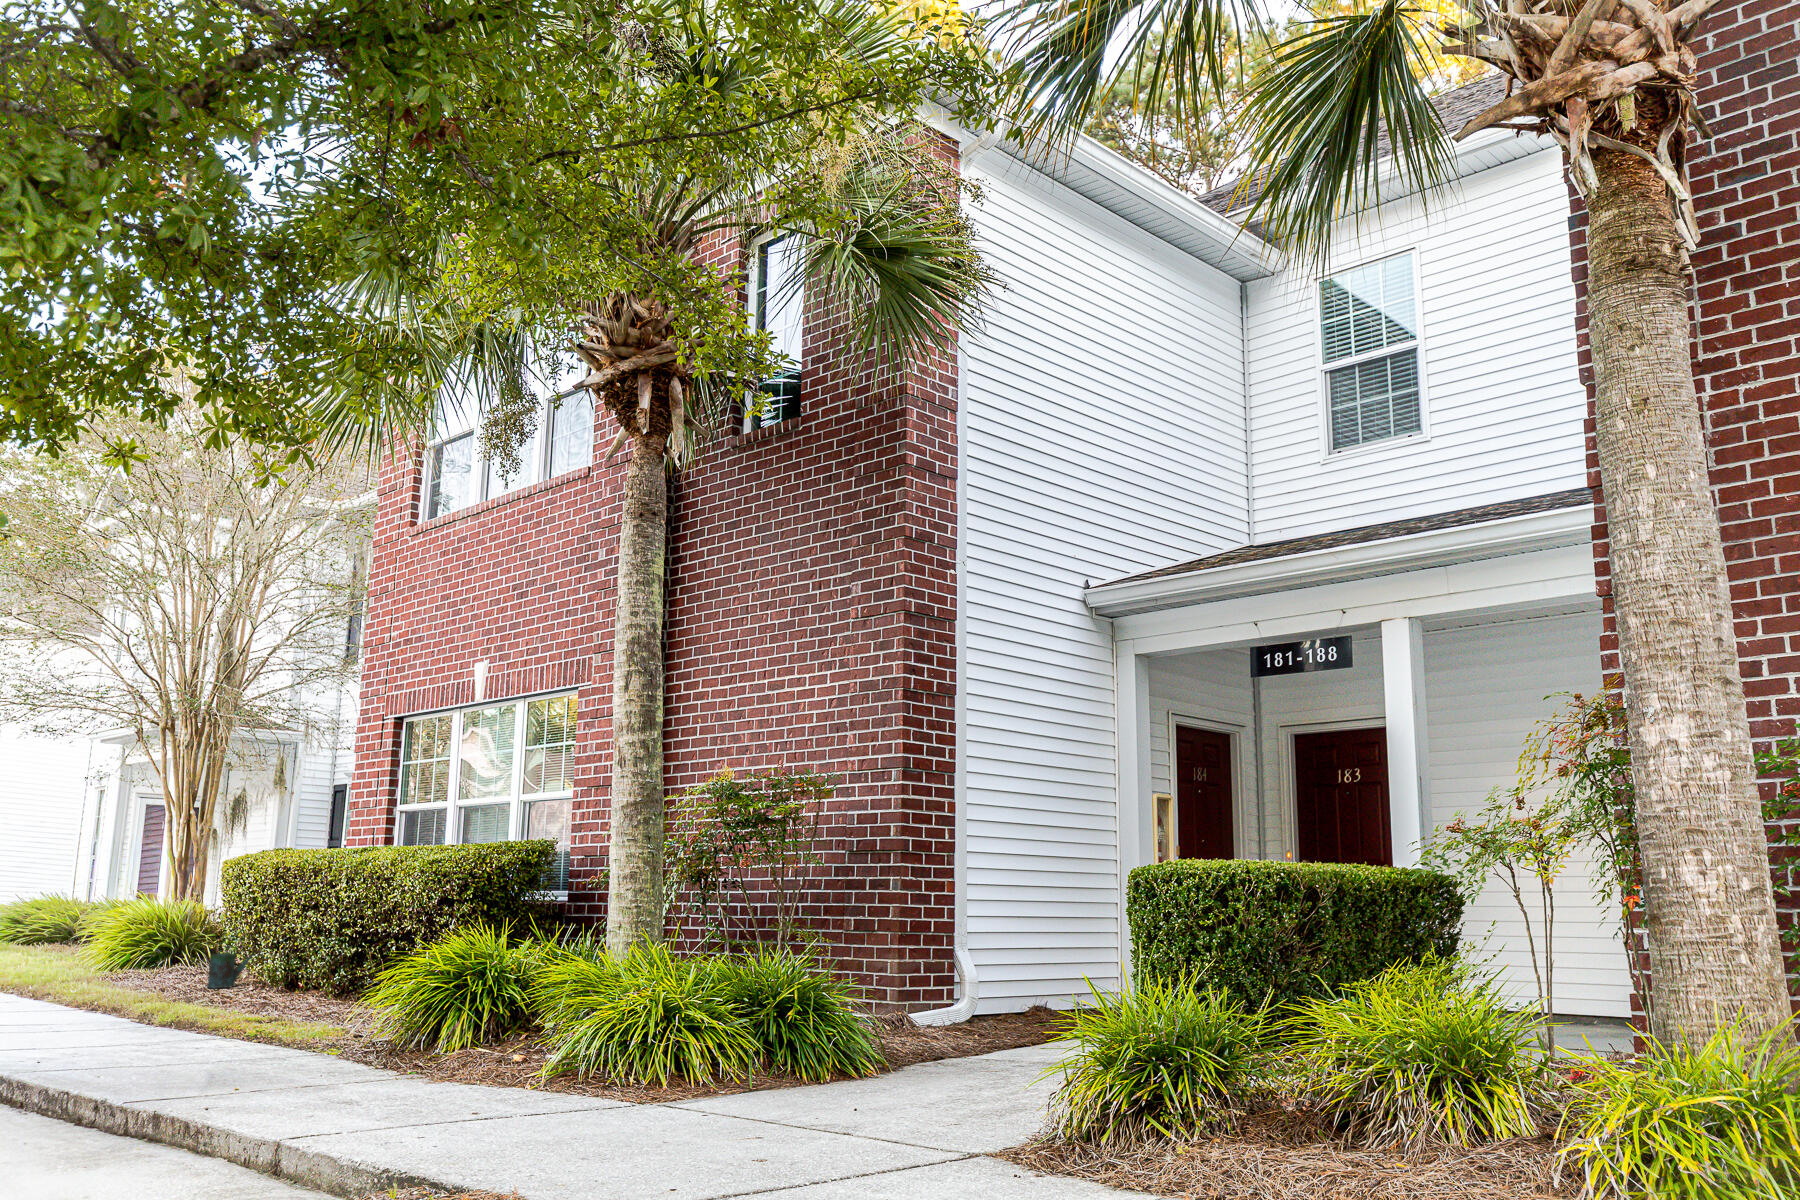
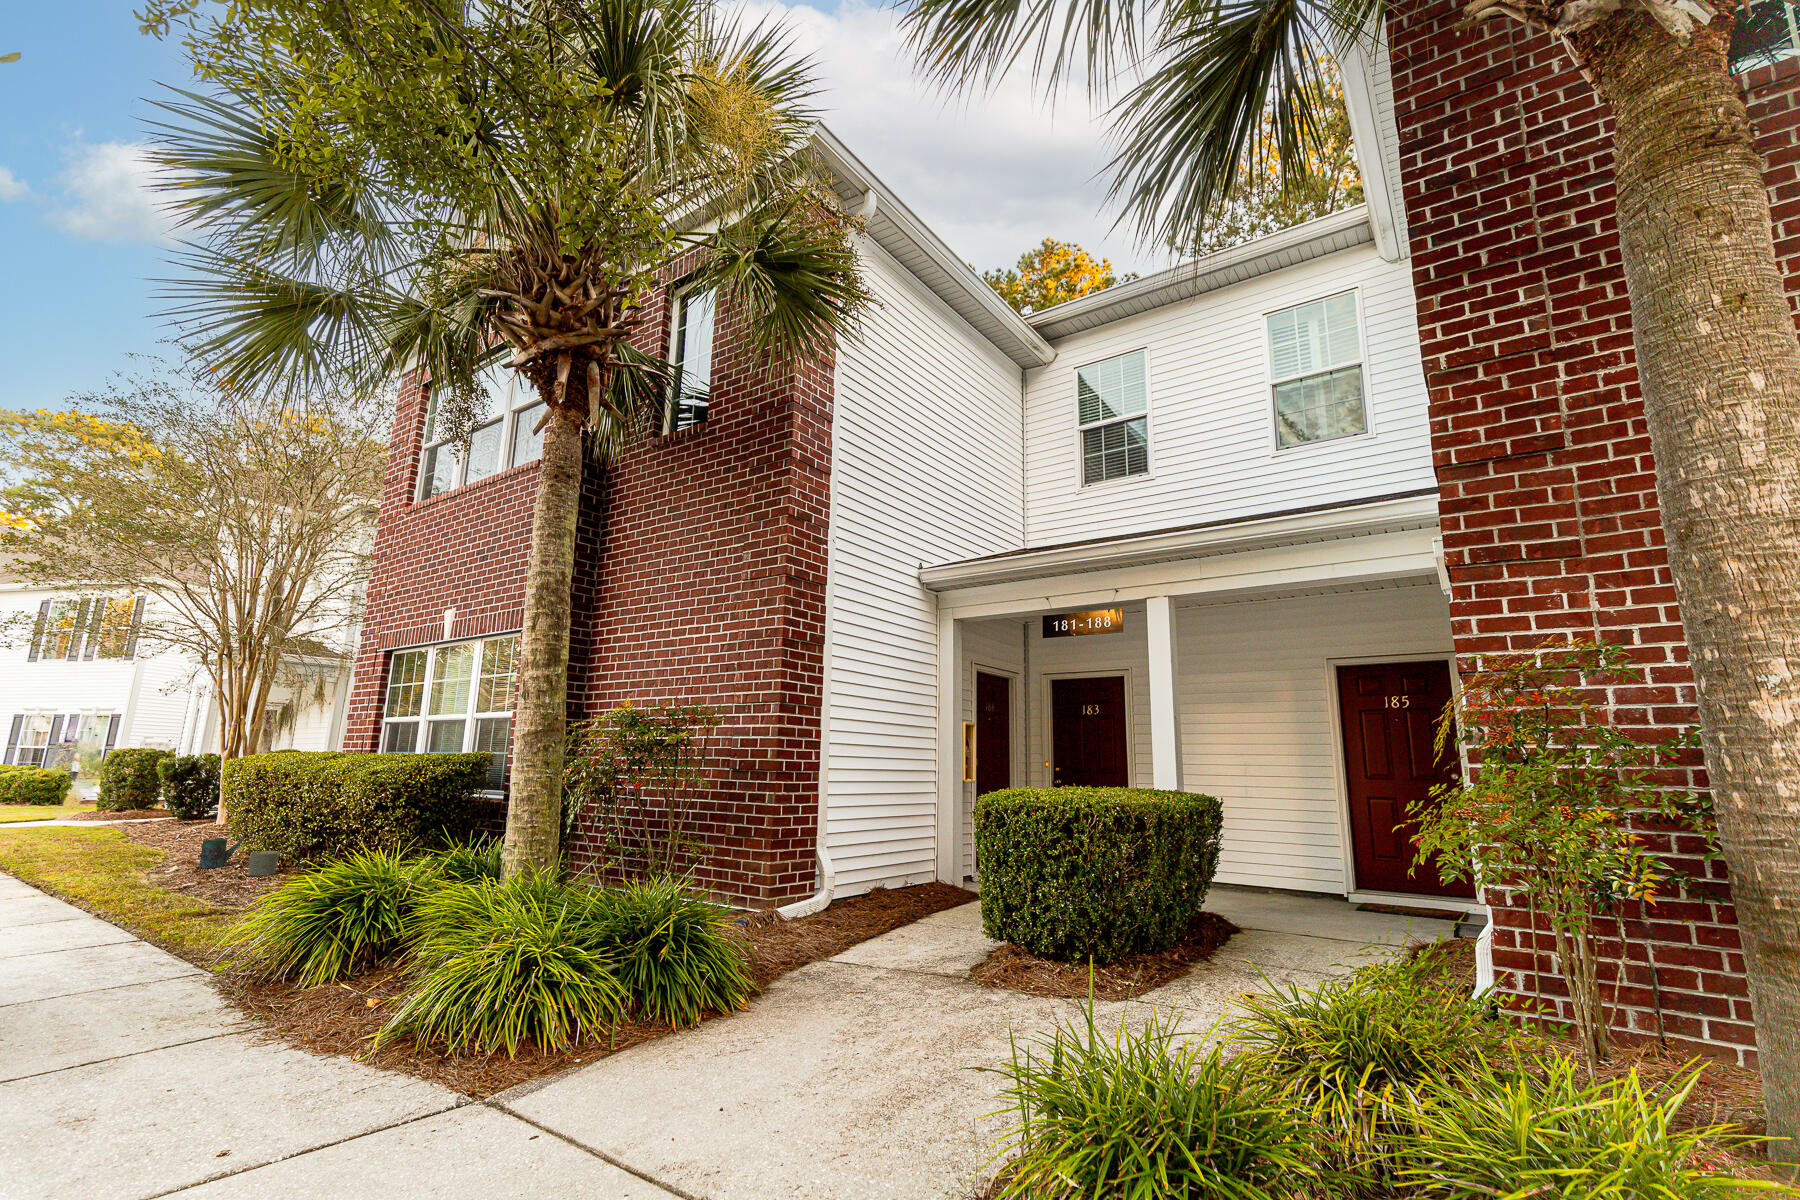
planter: none [271,965,303,994] -> present [248,851,279,876]

